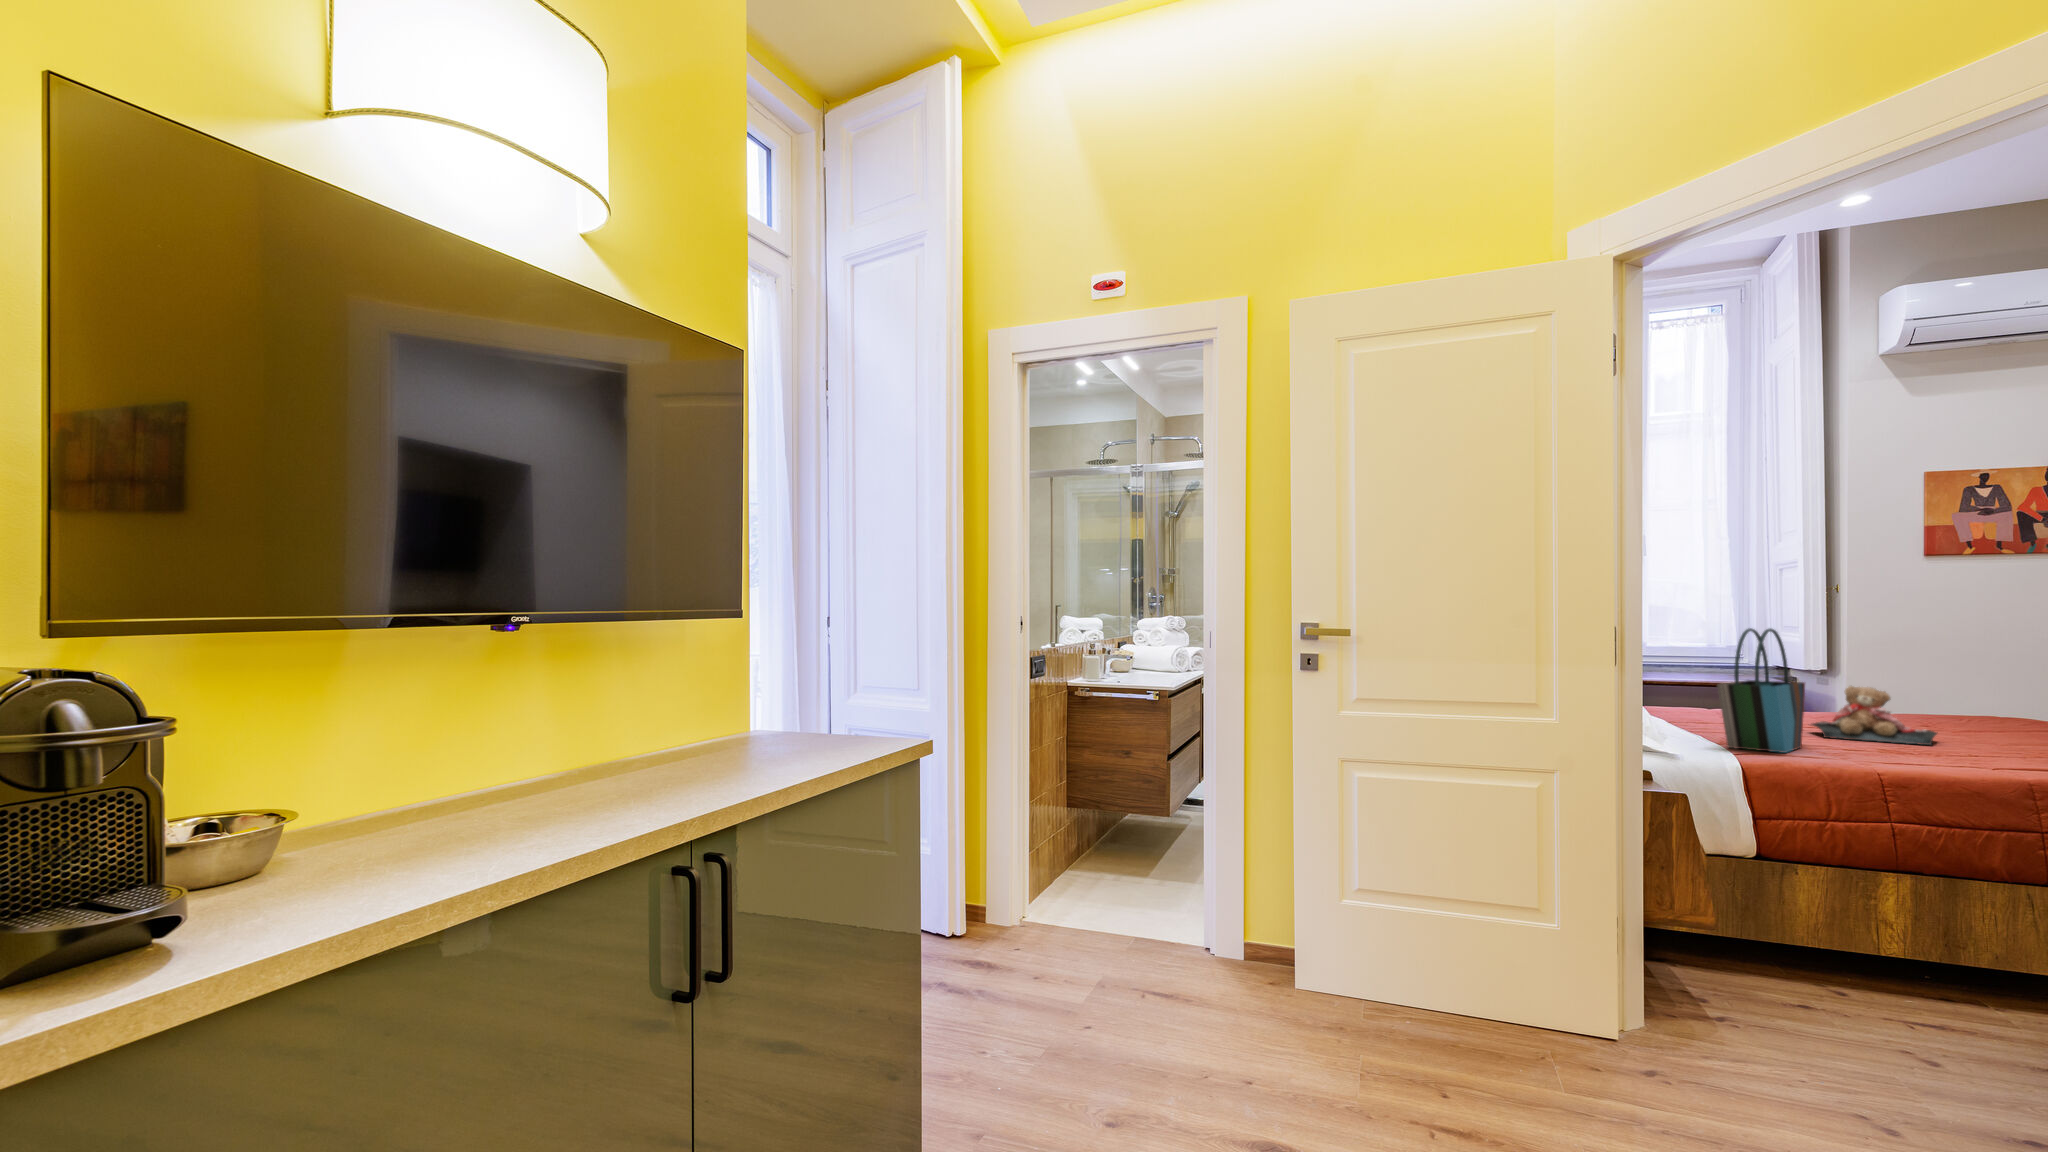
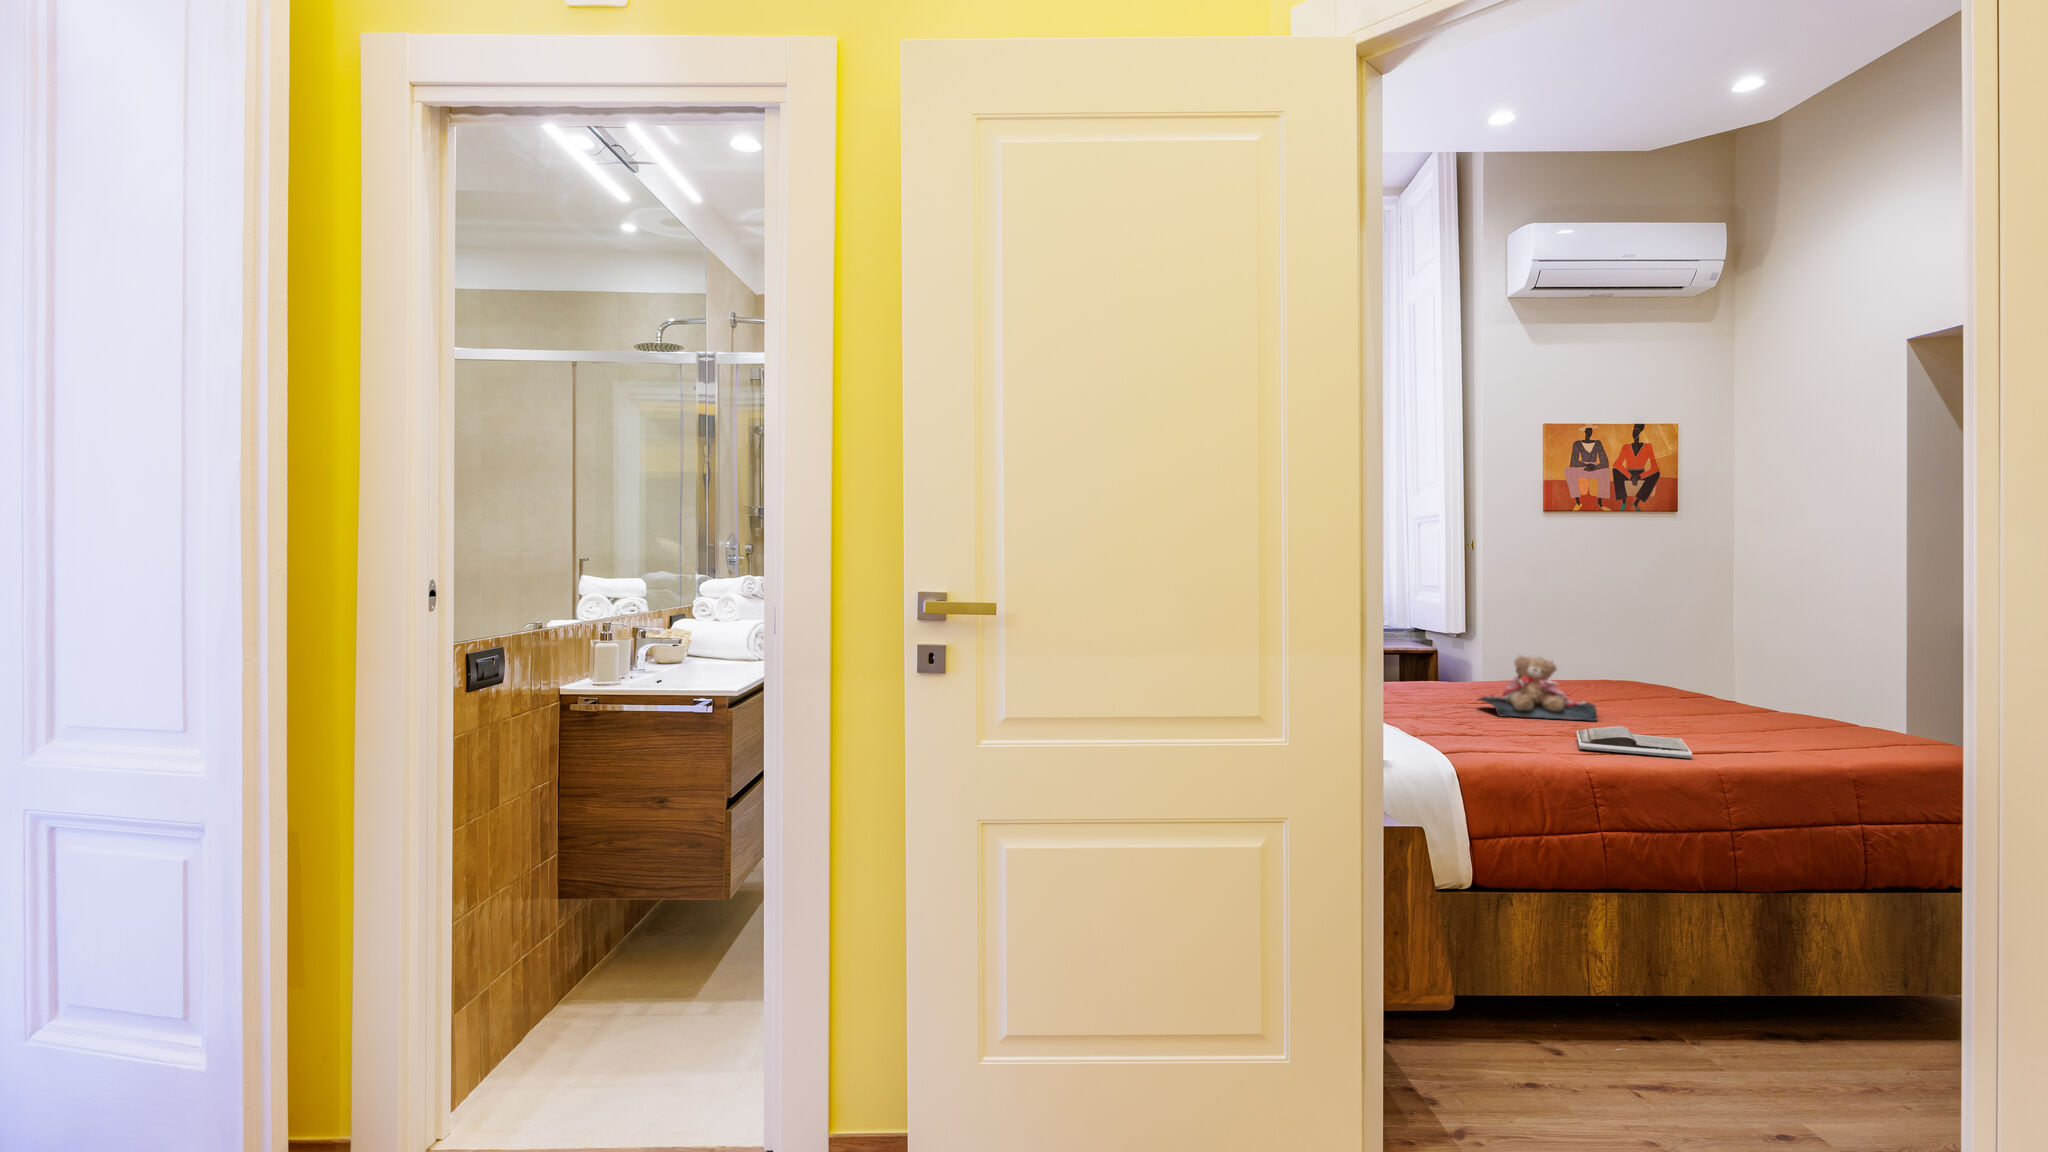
tote bag: present [1717,628,1805,753] -> none [1422,594,1496,746]
book: none [1878,744,2000,771] -> present [1577,726,1692,758]

